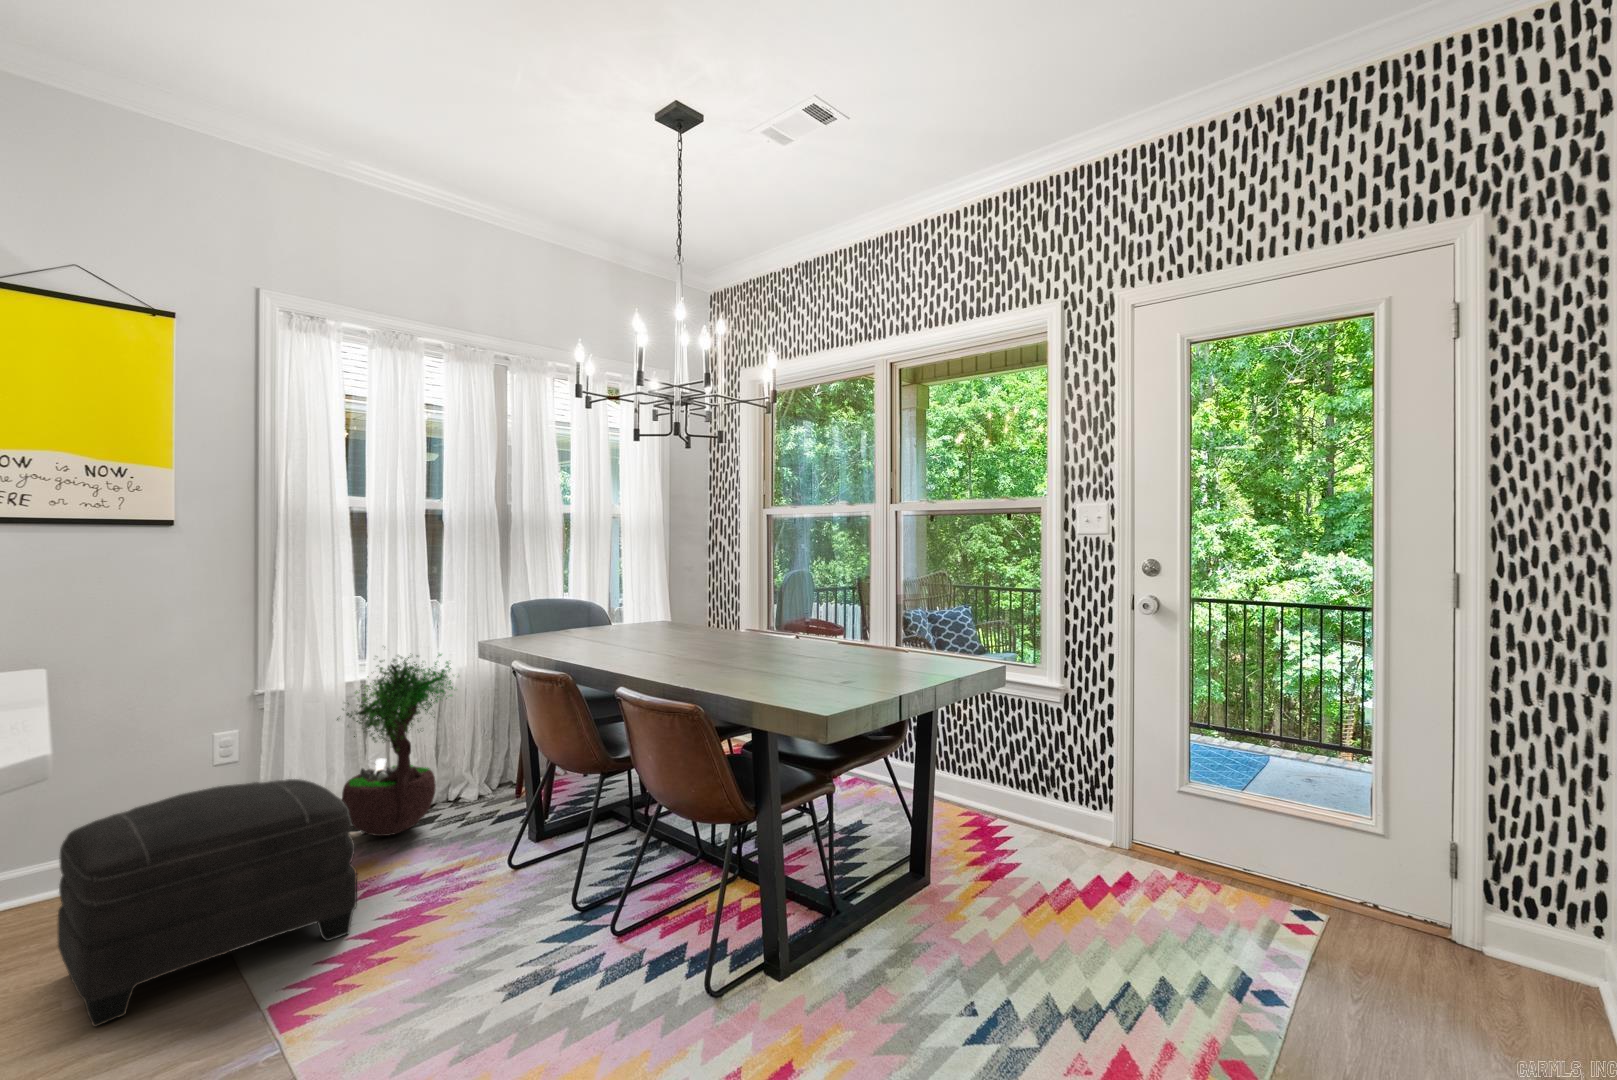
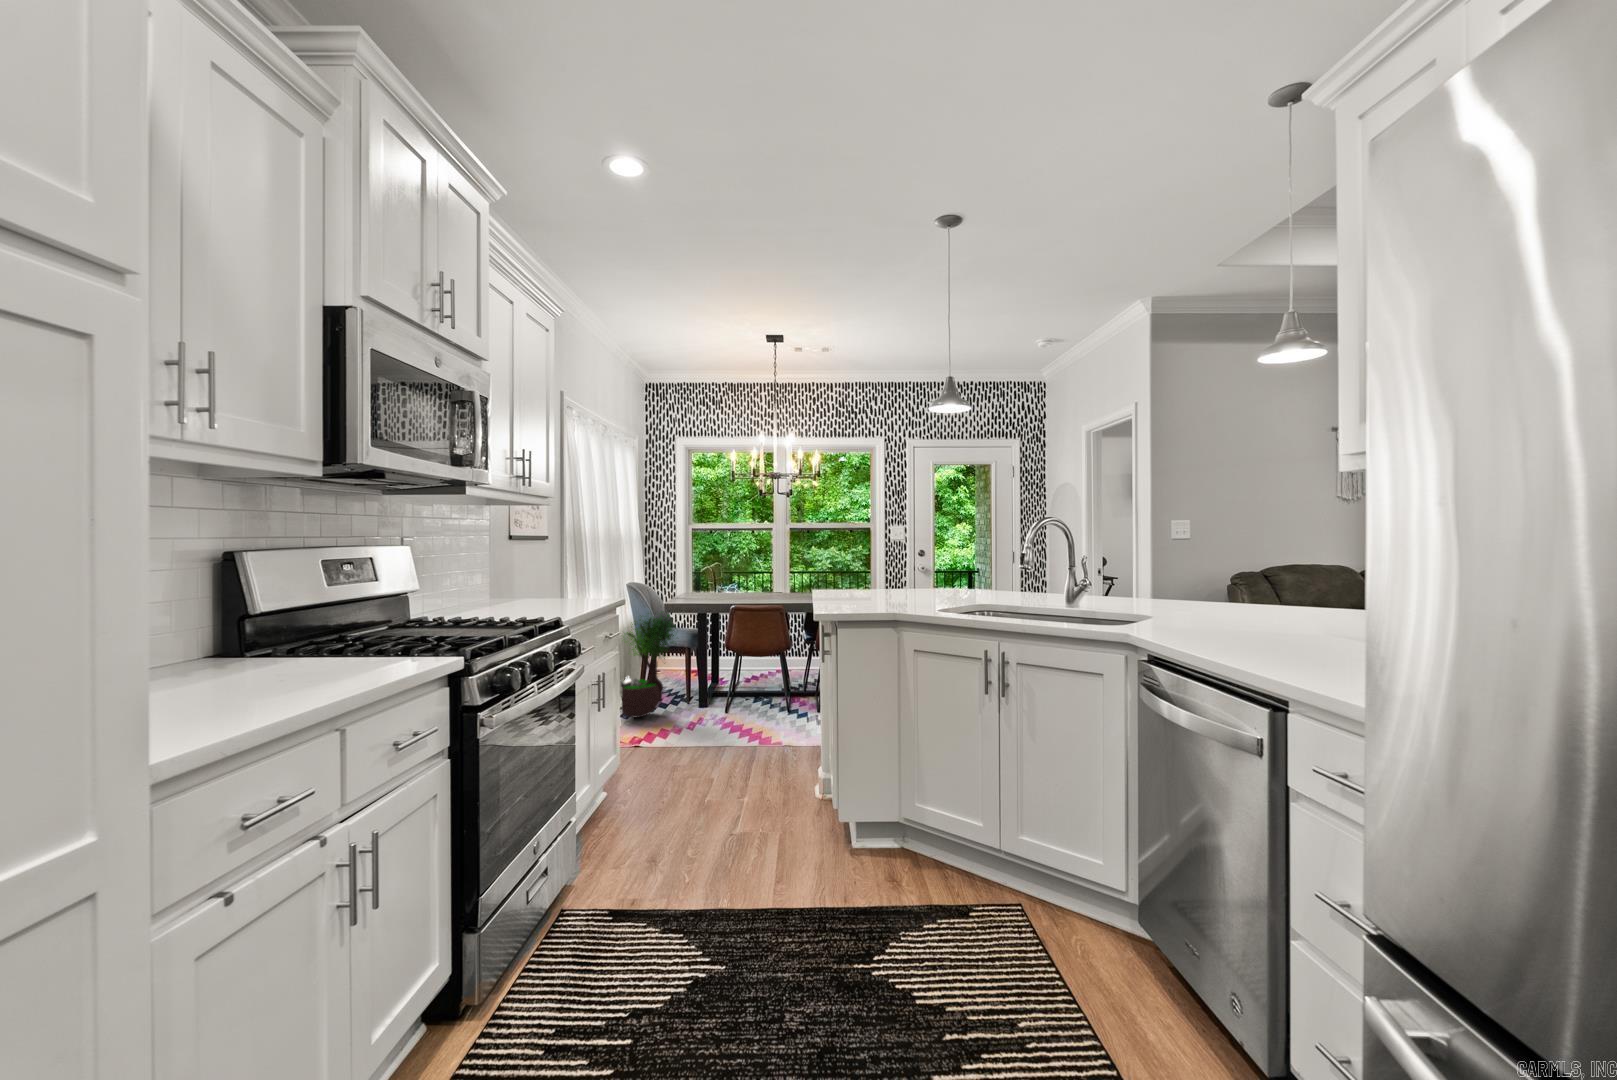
ottoman: present [58,779,357,1027] -> none [668,669,744,760]

